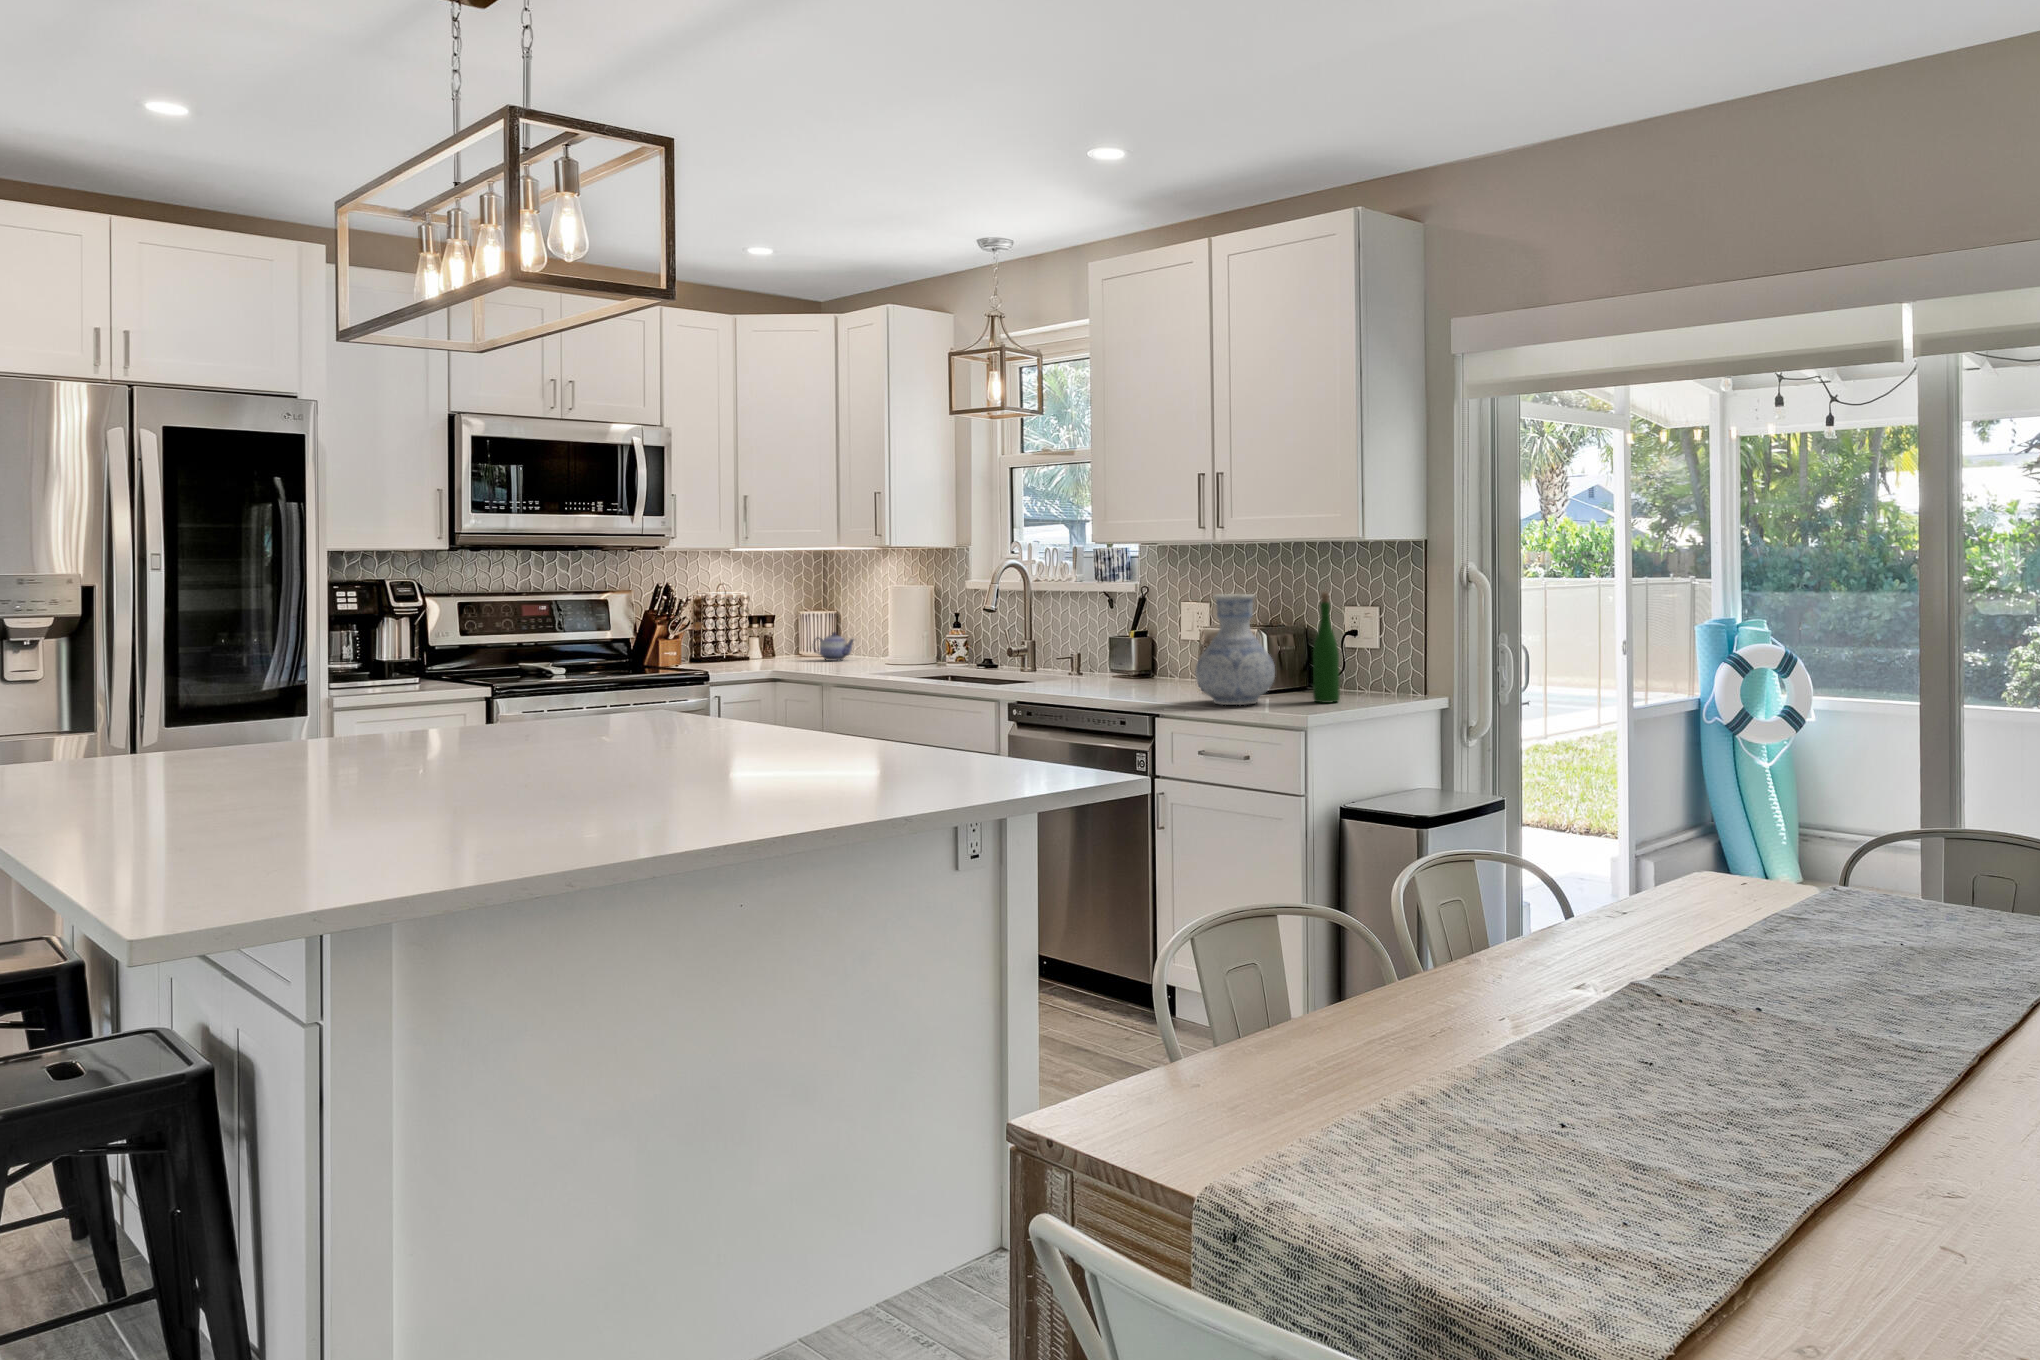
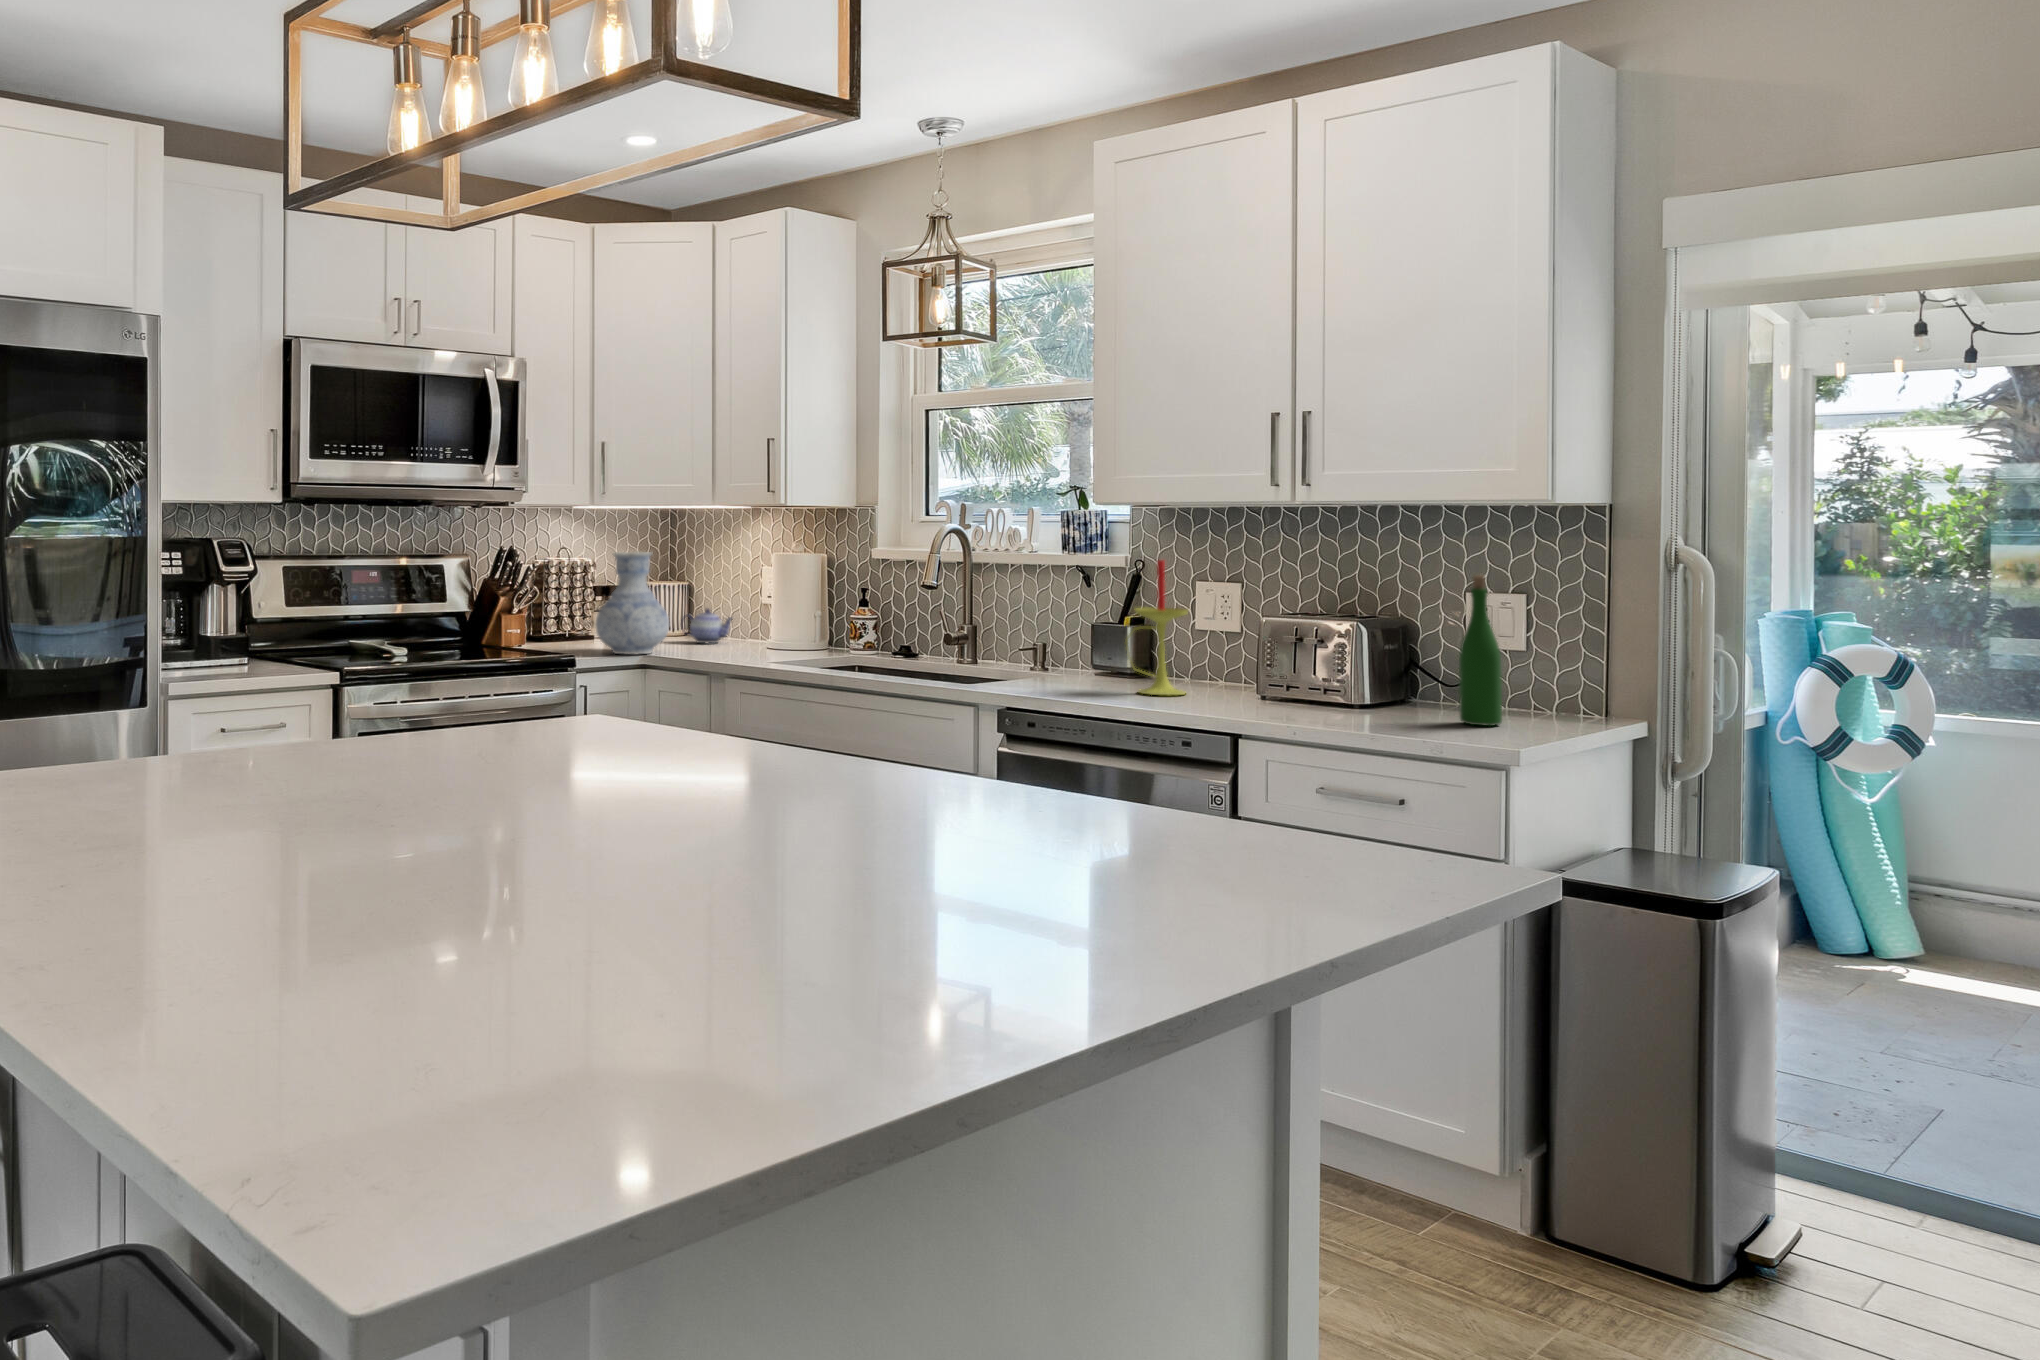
candle: none [1104,582,1154,689] -> present [1126,560,1188,695]
vase: present [1196,594,1275,705] -> present [595,552,669,654]

